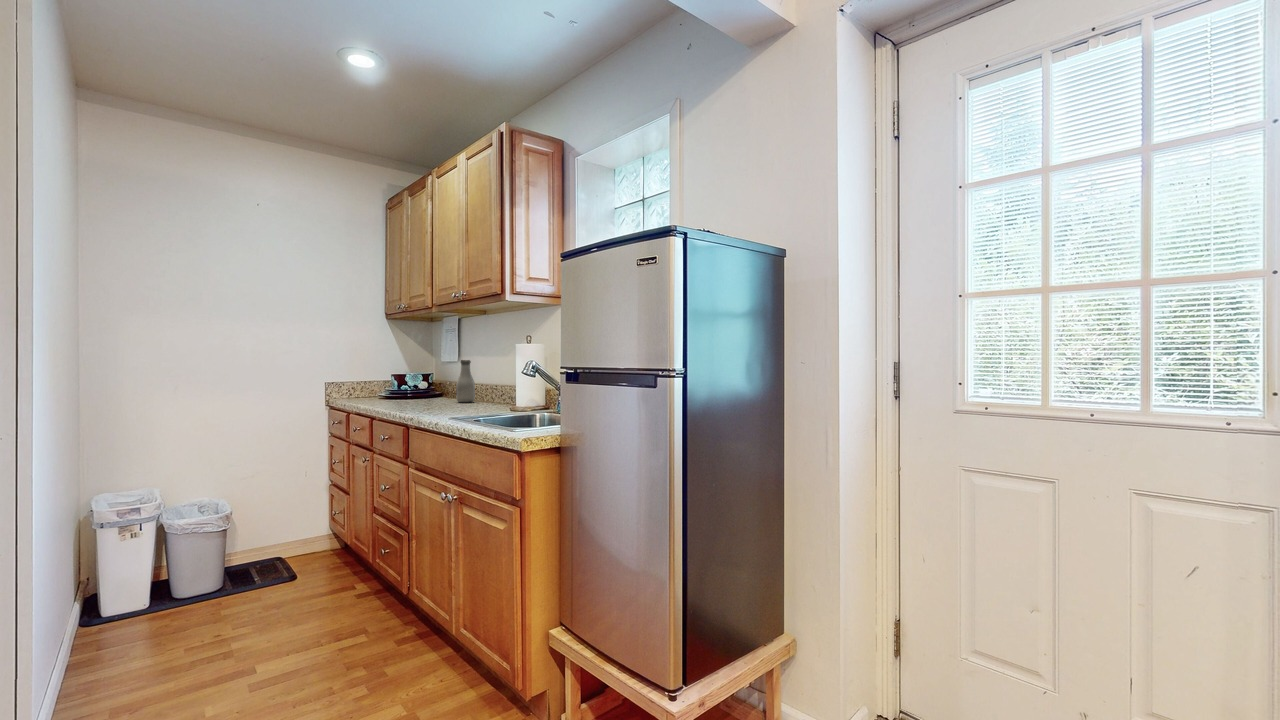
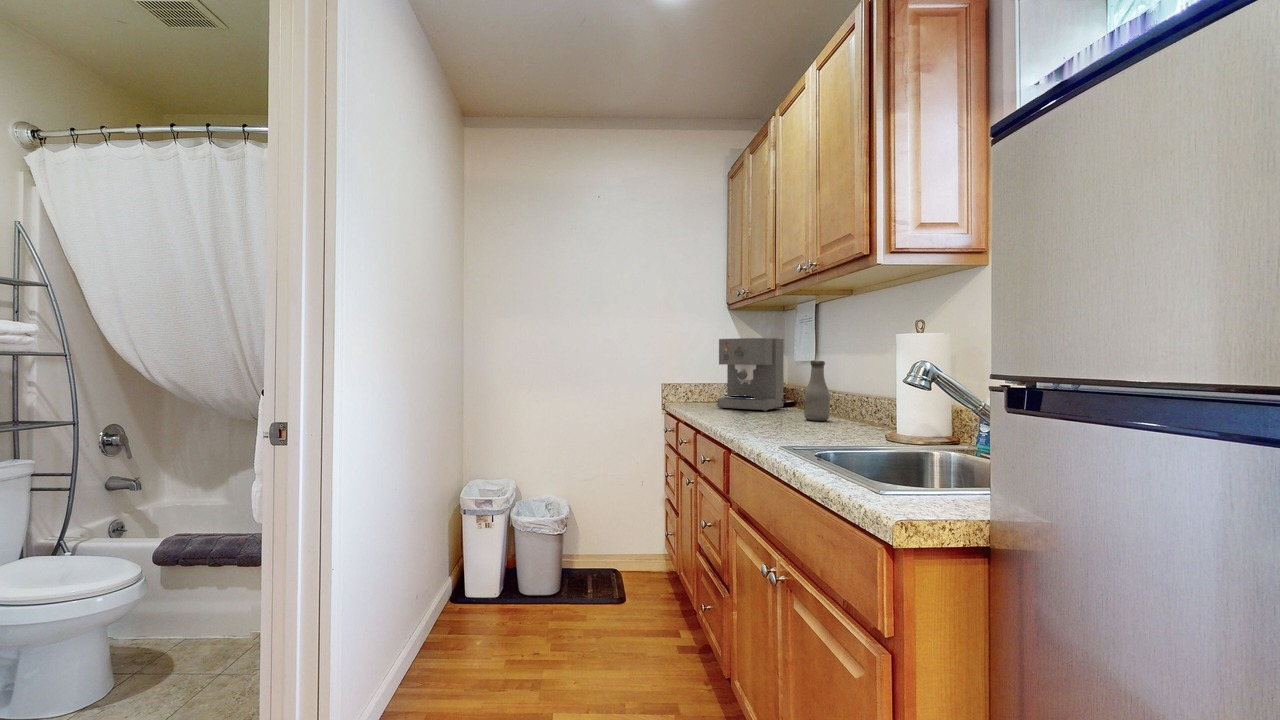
coffee maker: none [381,343,437,401] -> present [717,338,784,411]

